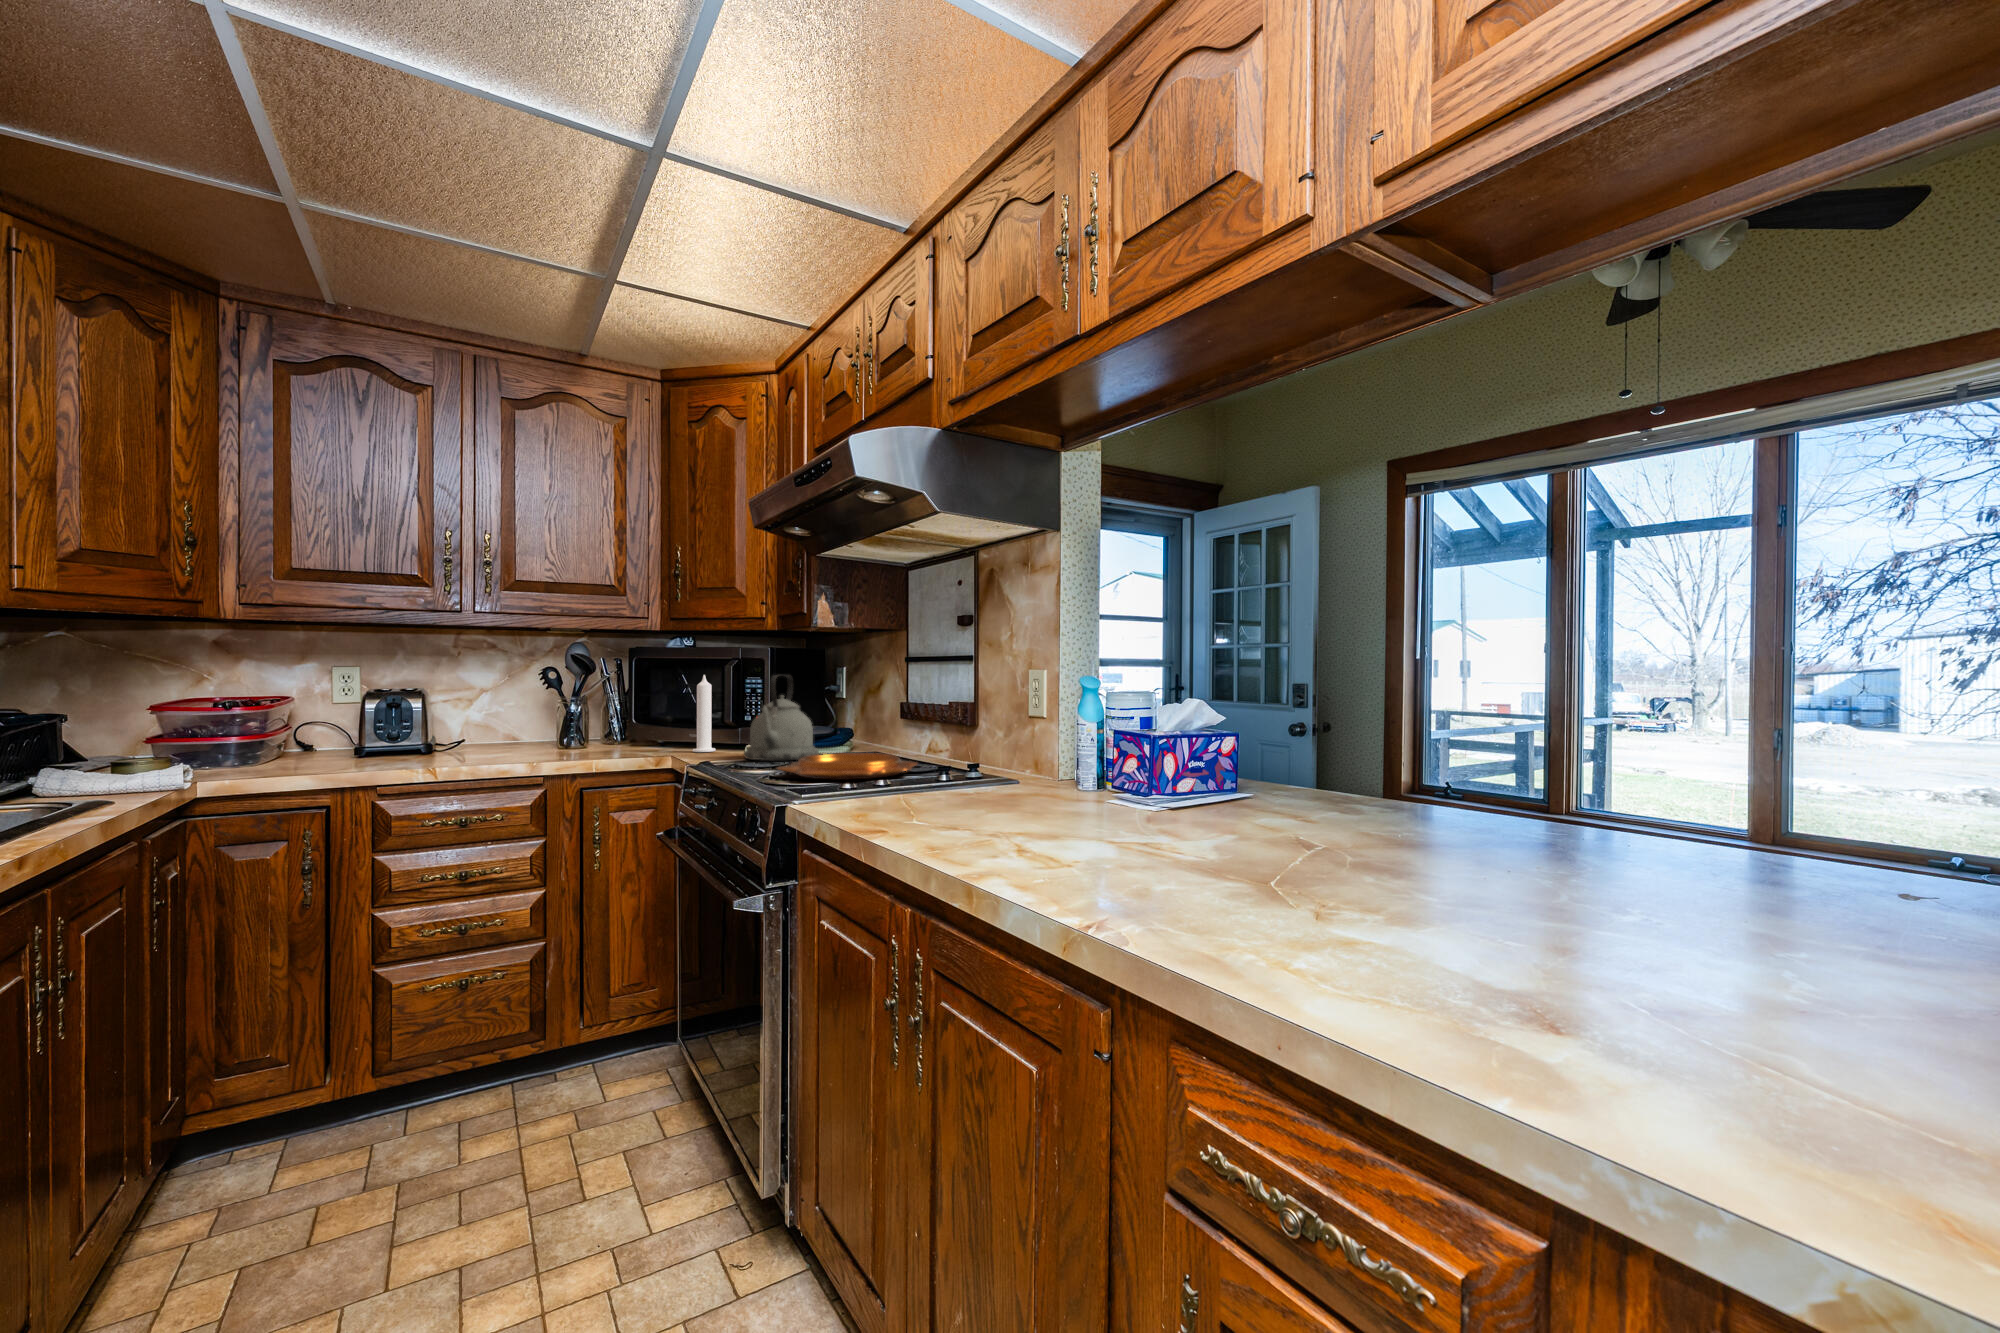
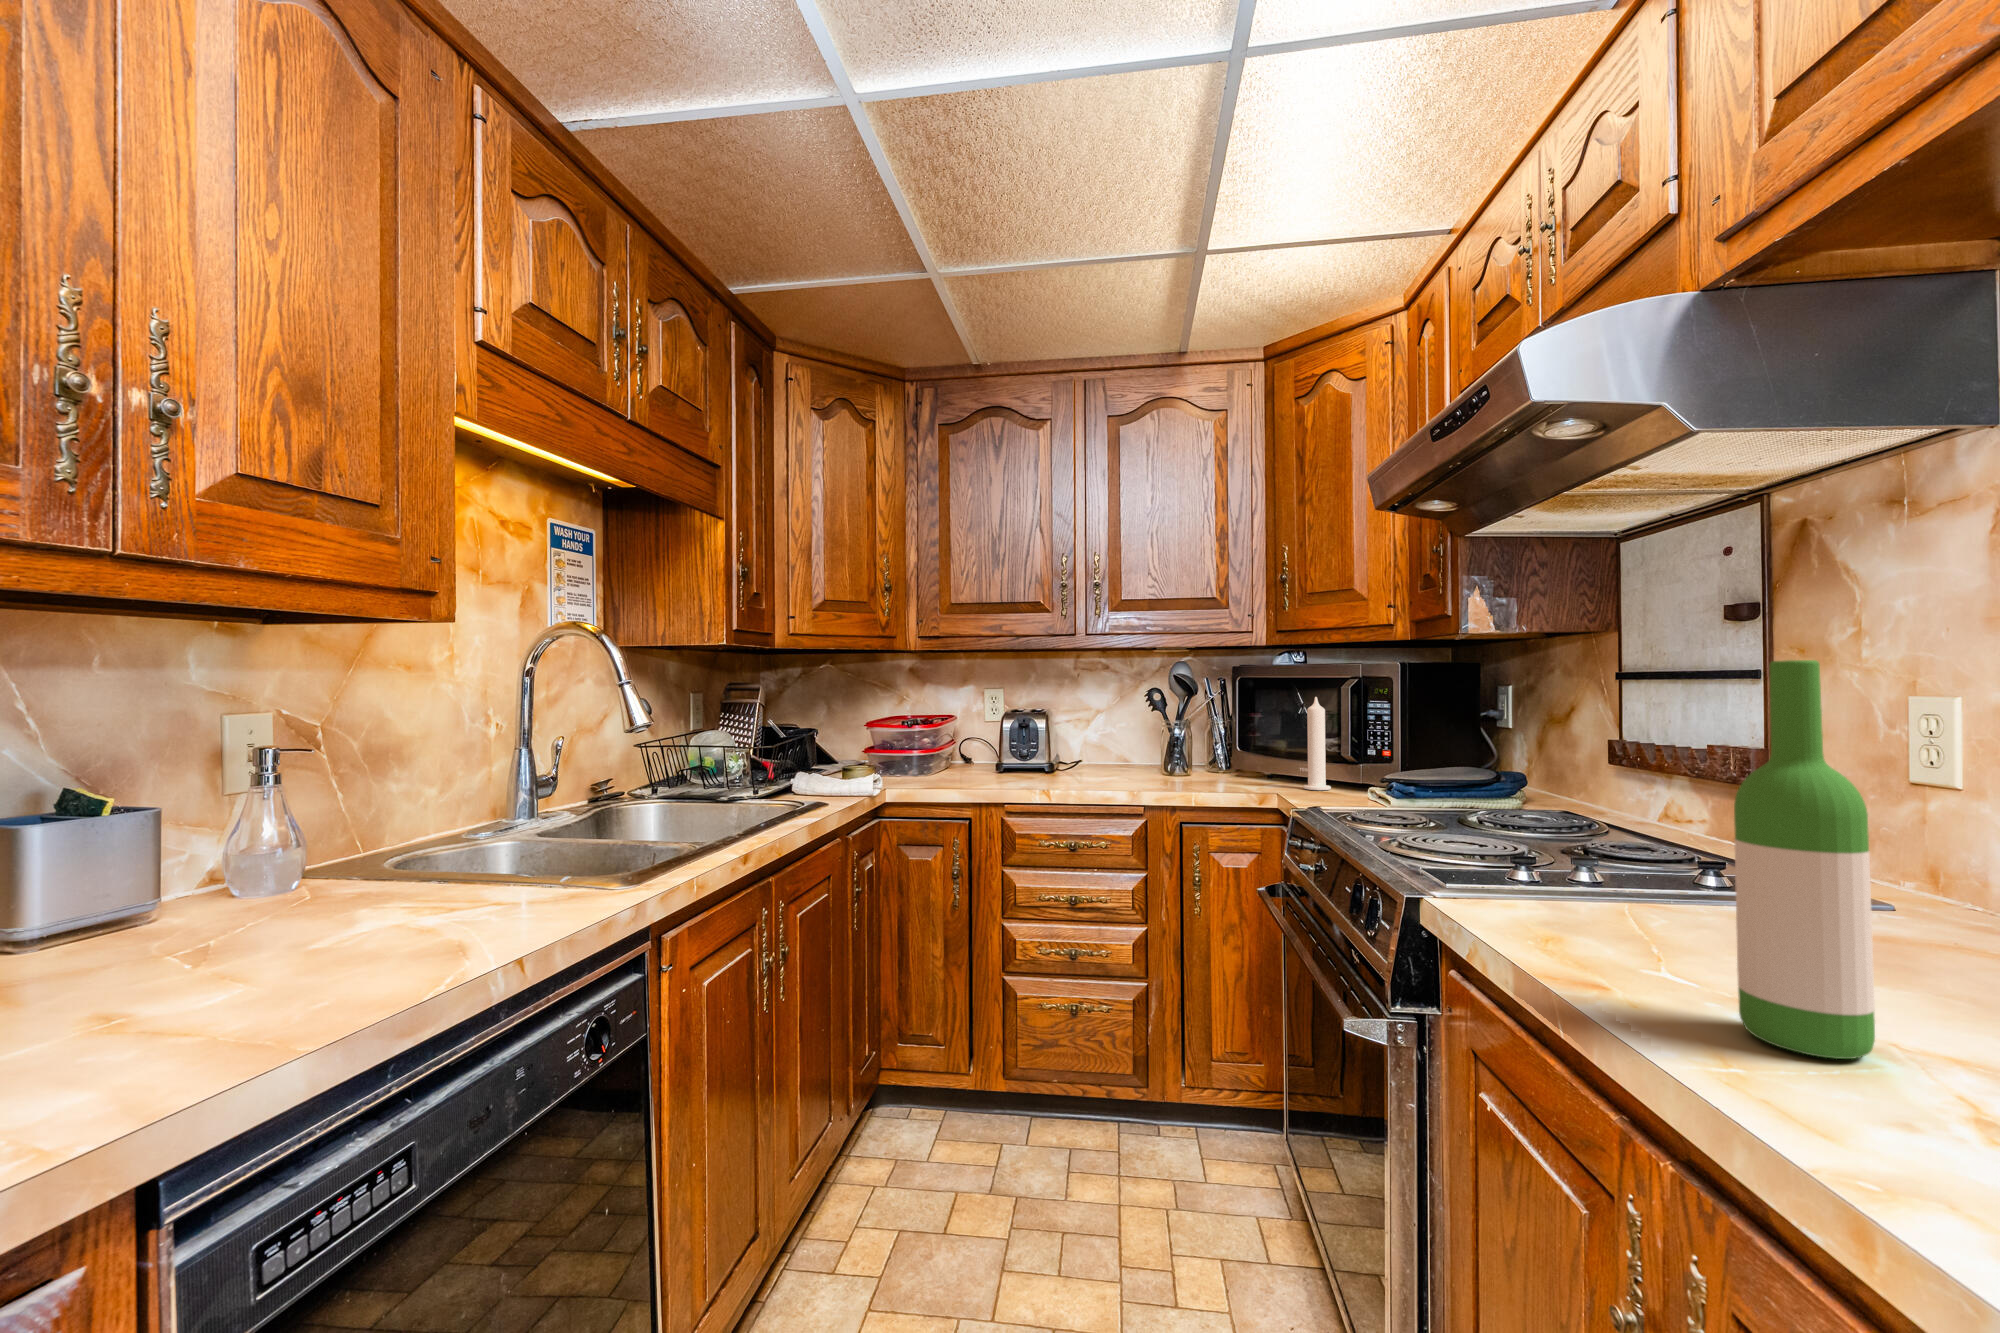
wine bottle: none [938,645,986,838] -> present [1734,660,1875,1059]
kettle: present [744,675,819,761] -> none [1365,699,1472,813]
decorative bowl: present [778,753,917,780] -> none [1409,814,1651,860]

